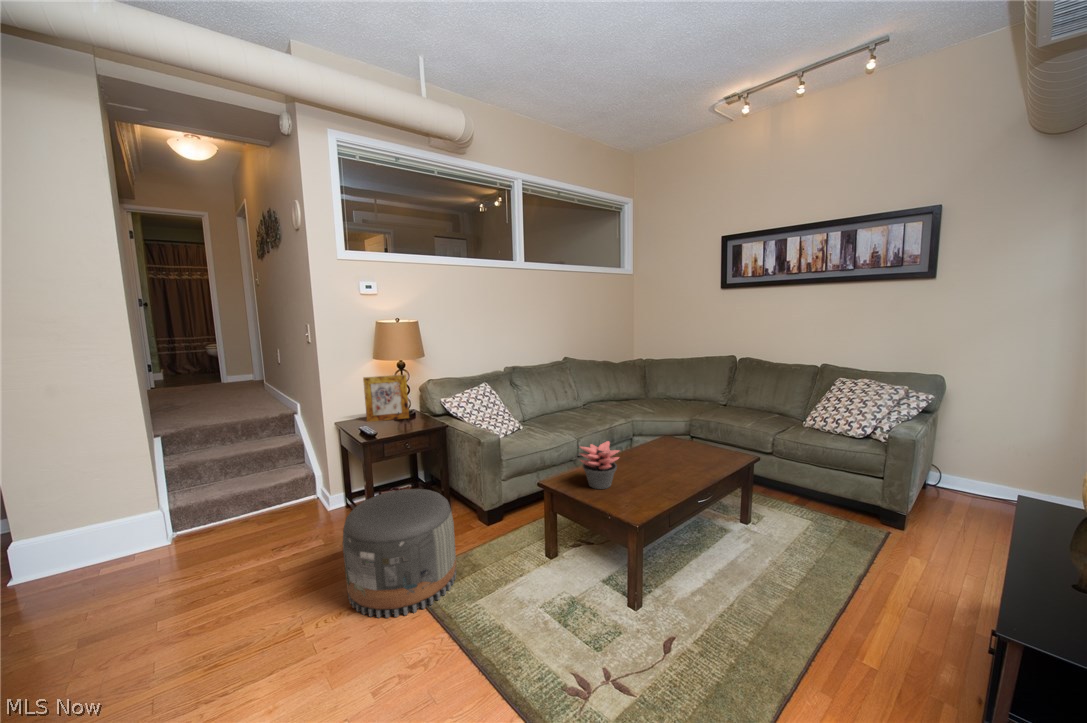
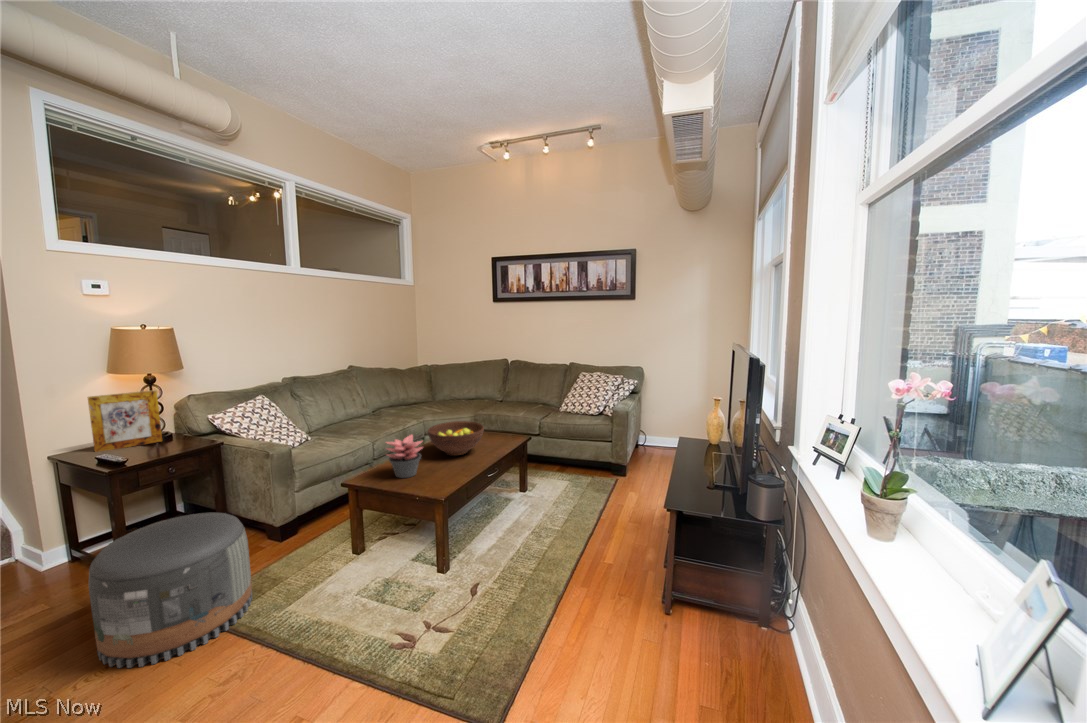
fruit bowl: none [628,429,694,471] -> present [428,421,484,455]

